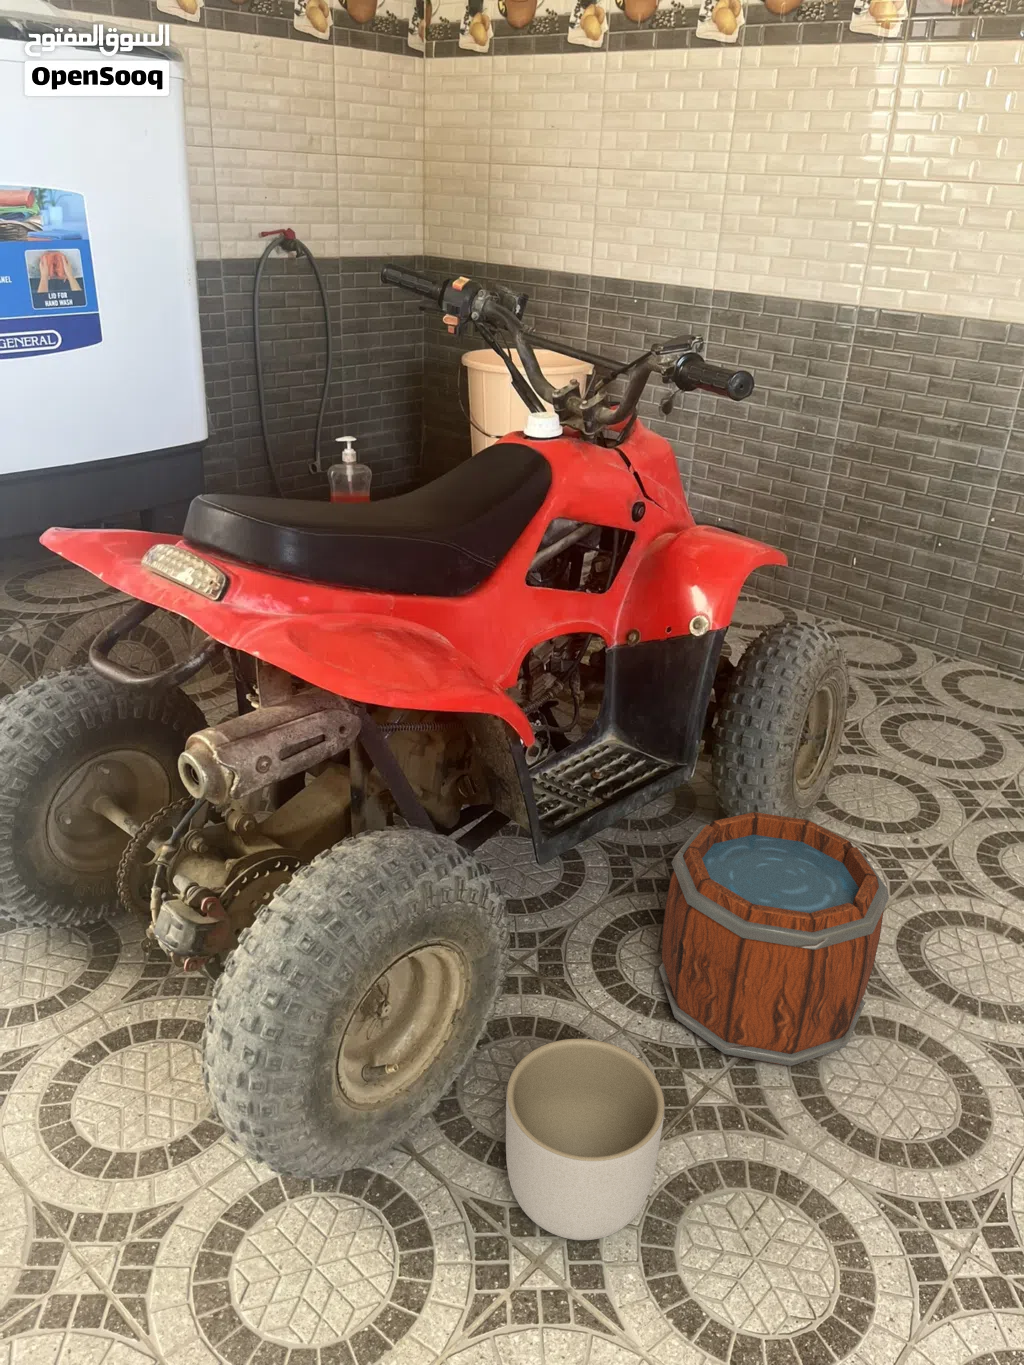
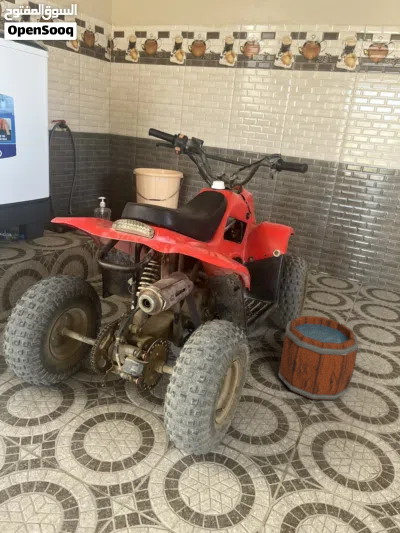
planter: present [506,1039,665,1240] -> none [264,392,324,462]

